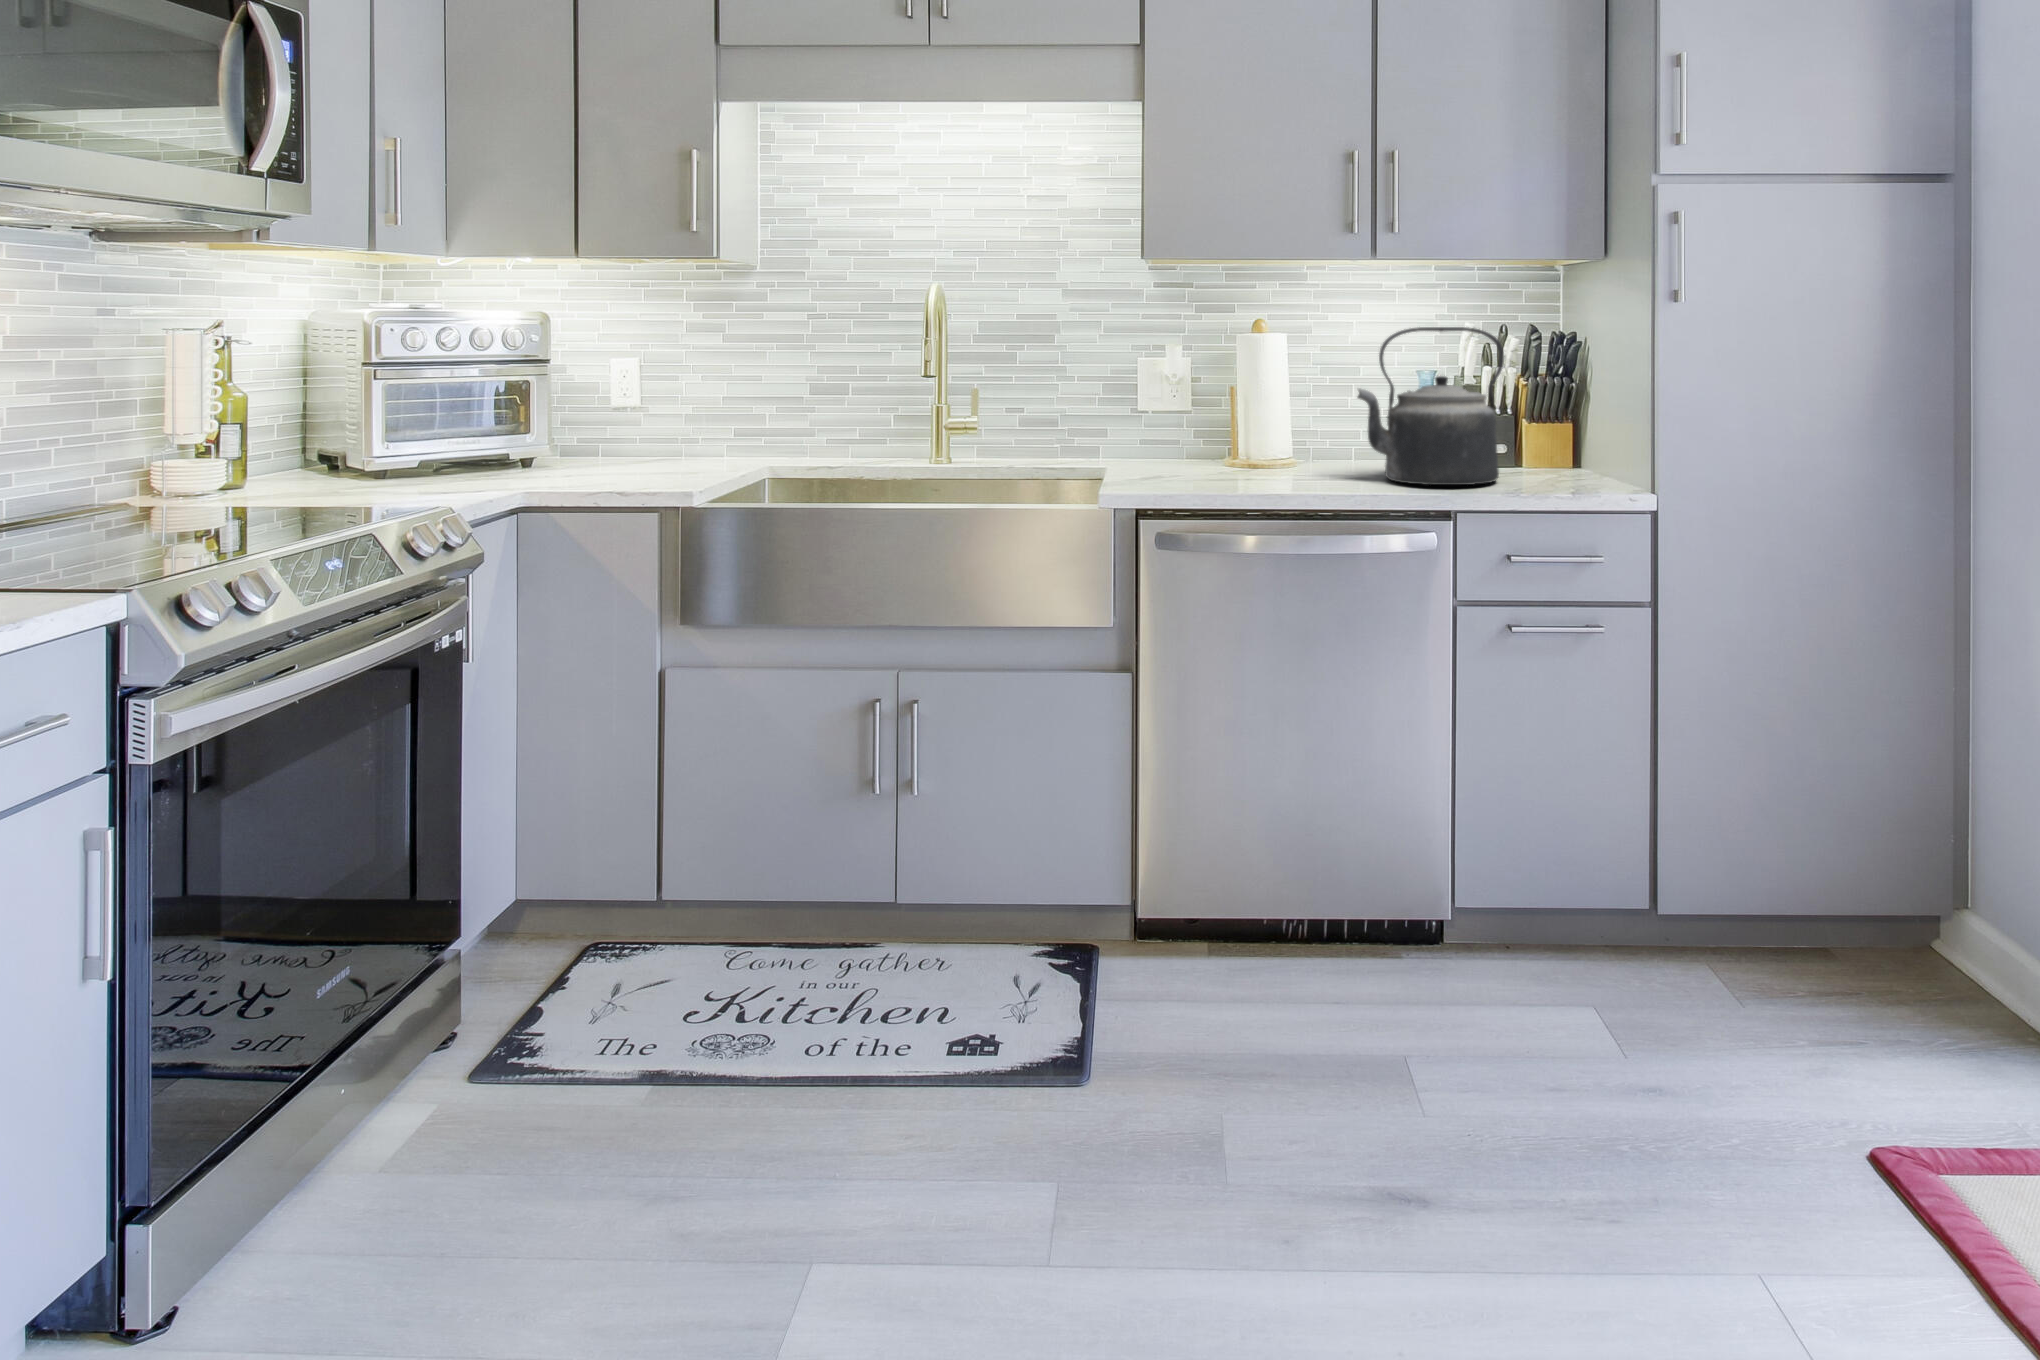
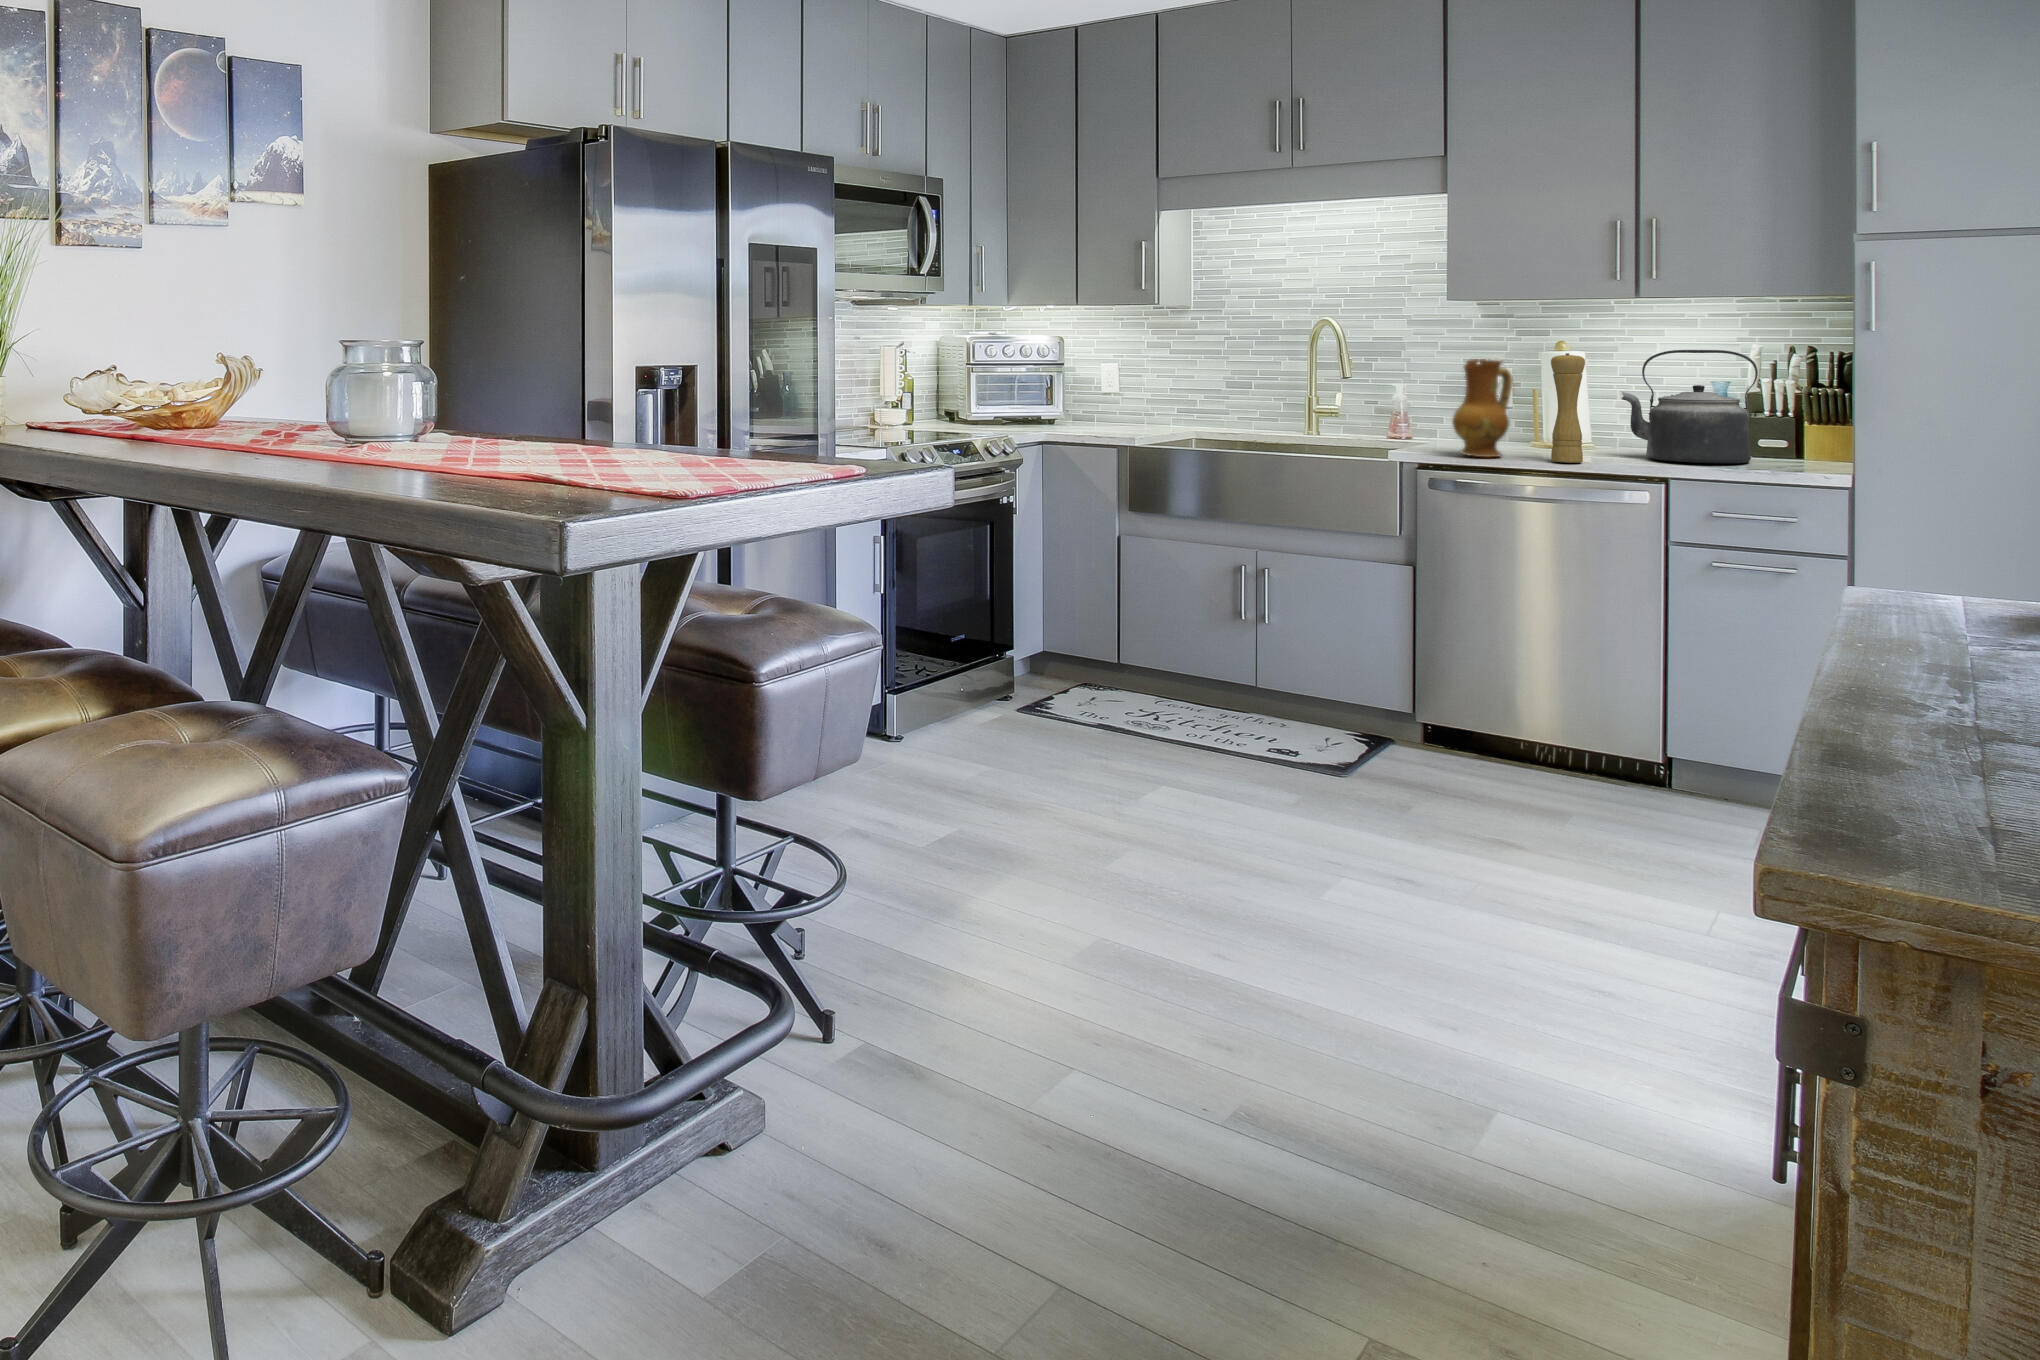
pepper mill: none [1294,333,1336,496] -> present [1551,353,1585,463]
ceramic jug: none [1166,343,1239,495] -> present [1452,359,1512,457]

